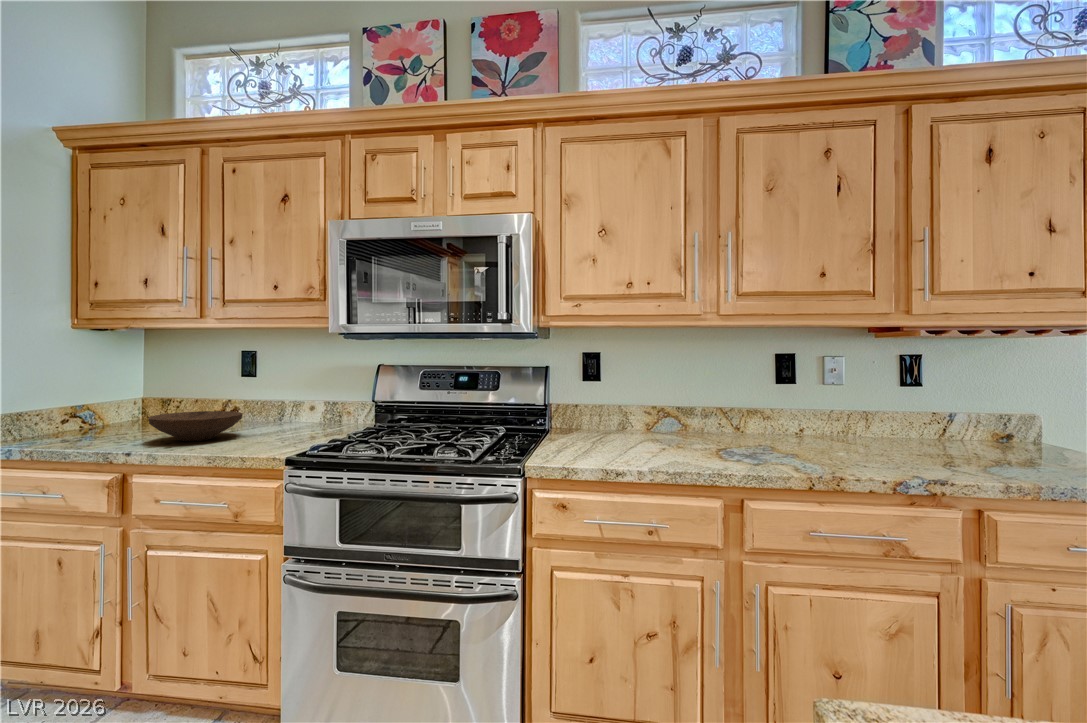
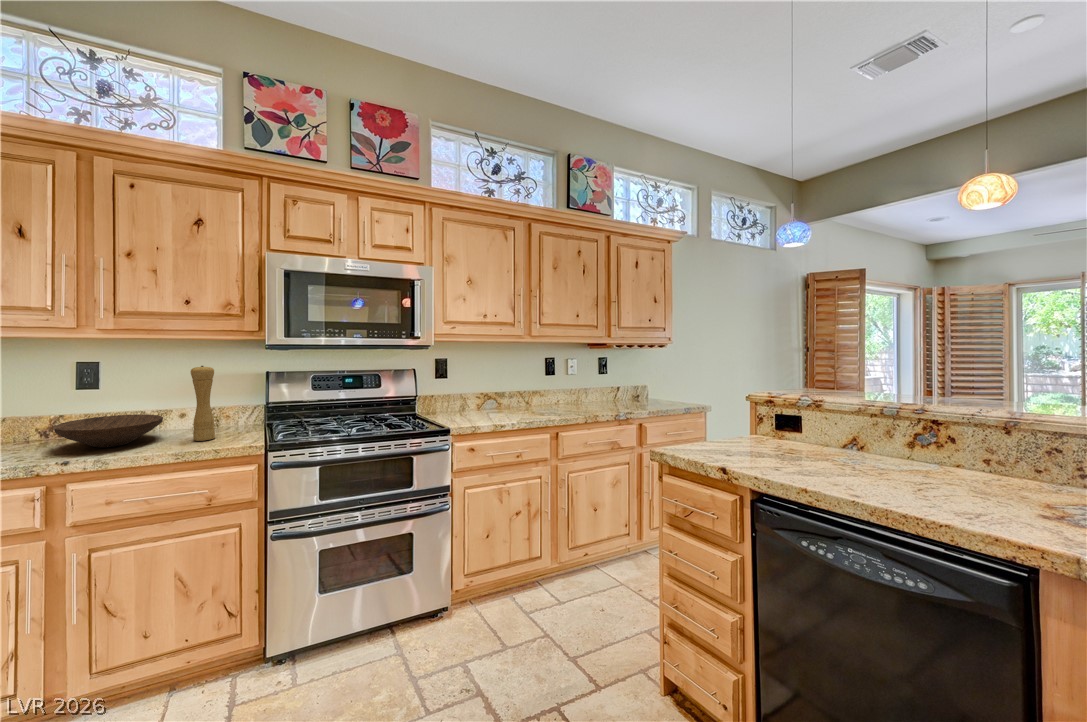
pepper mill: none [246,358,270,444] -> present [191,366,215,441]

